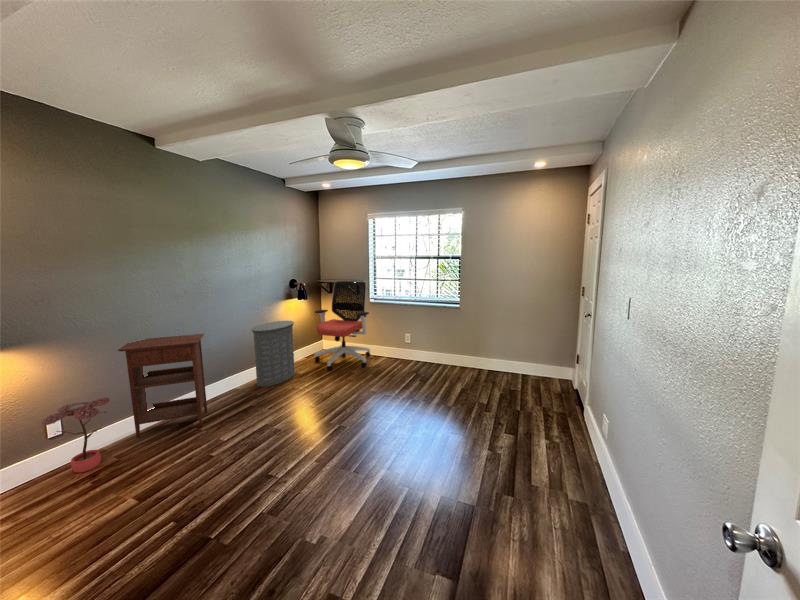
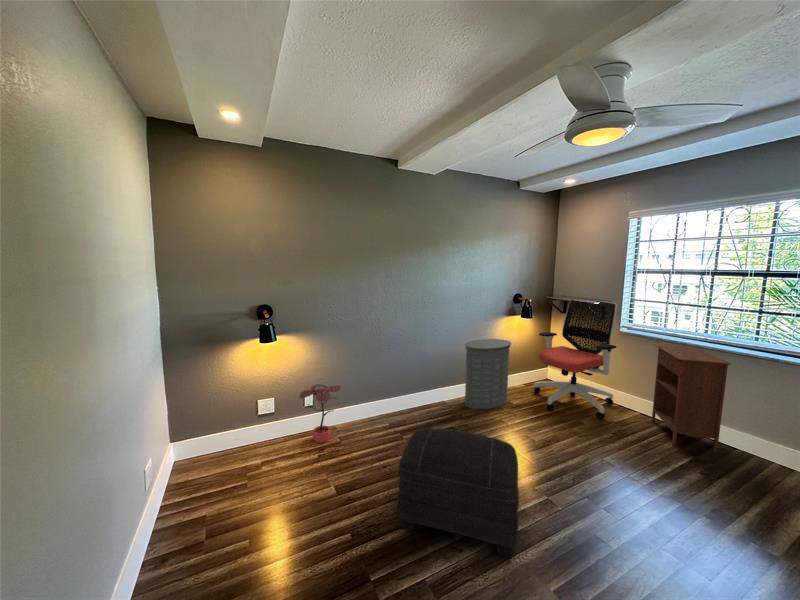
nightstand: present [118,334,207,438] -> present [652,344,731,453]
ottoman: none [219,392,327,494] -> present [397,428,519,558]

